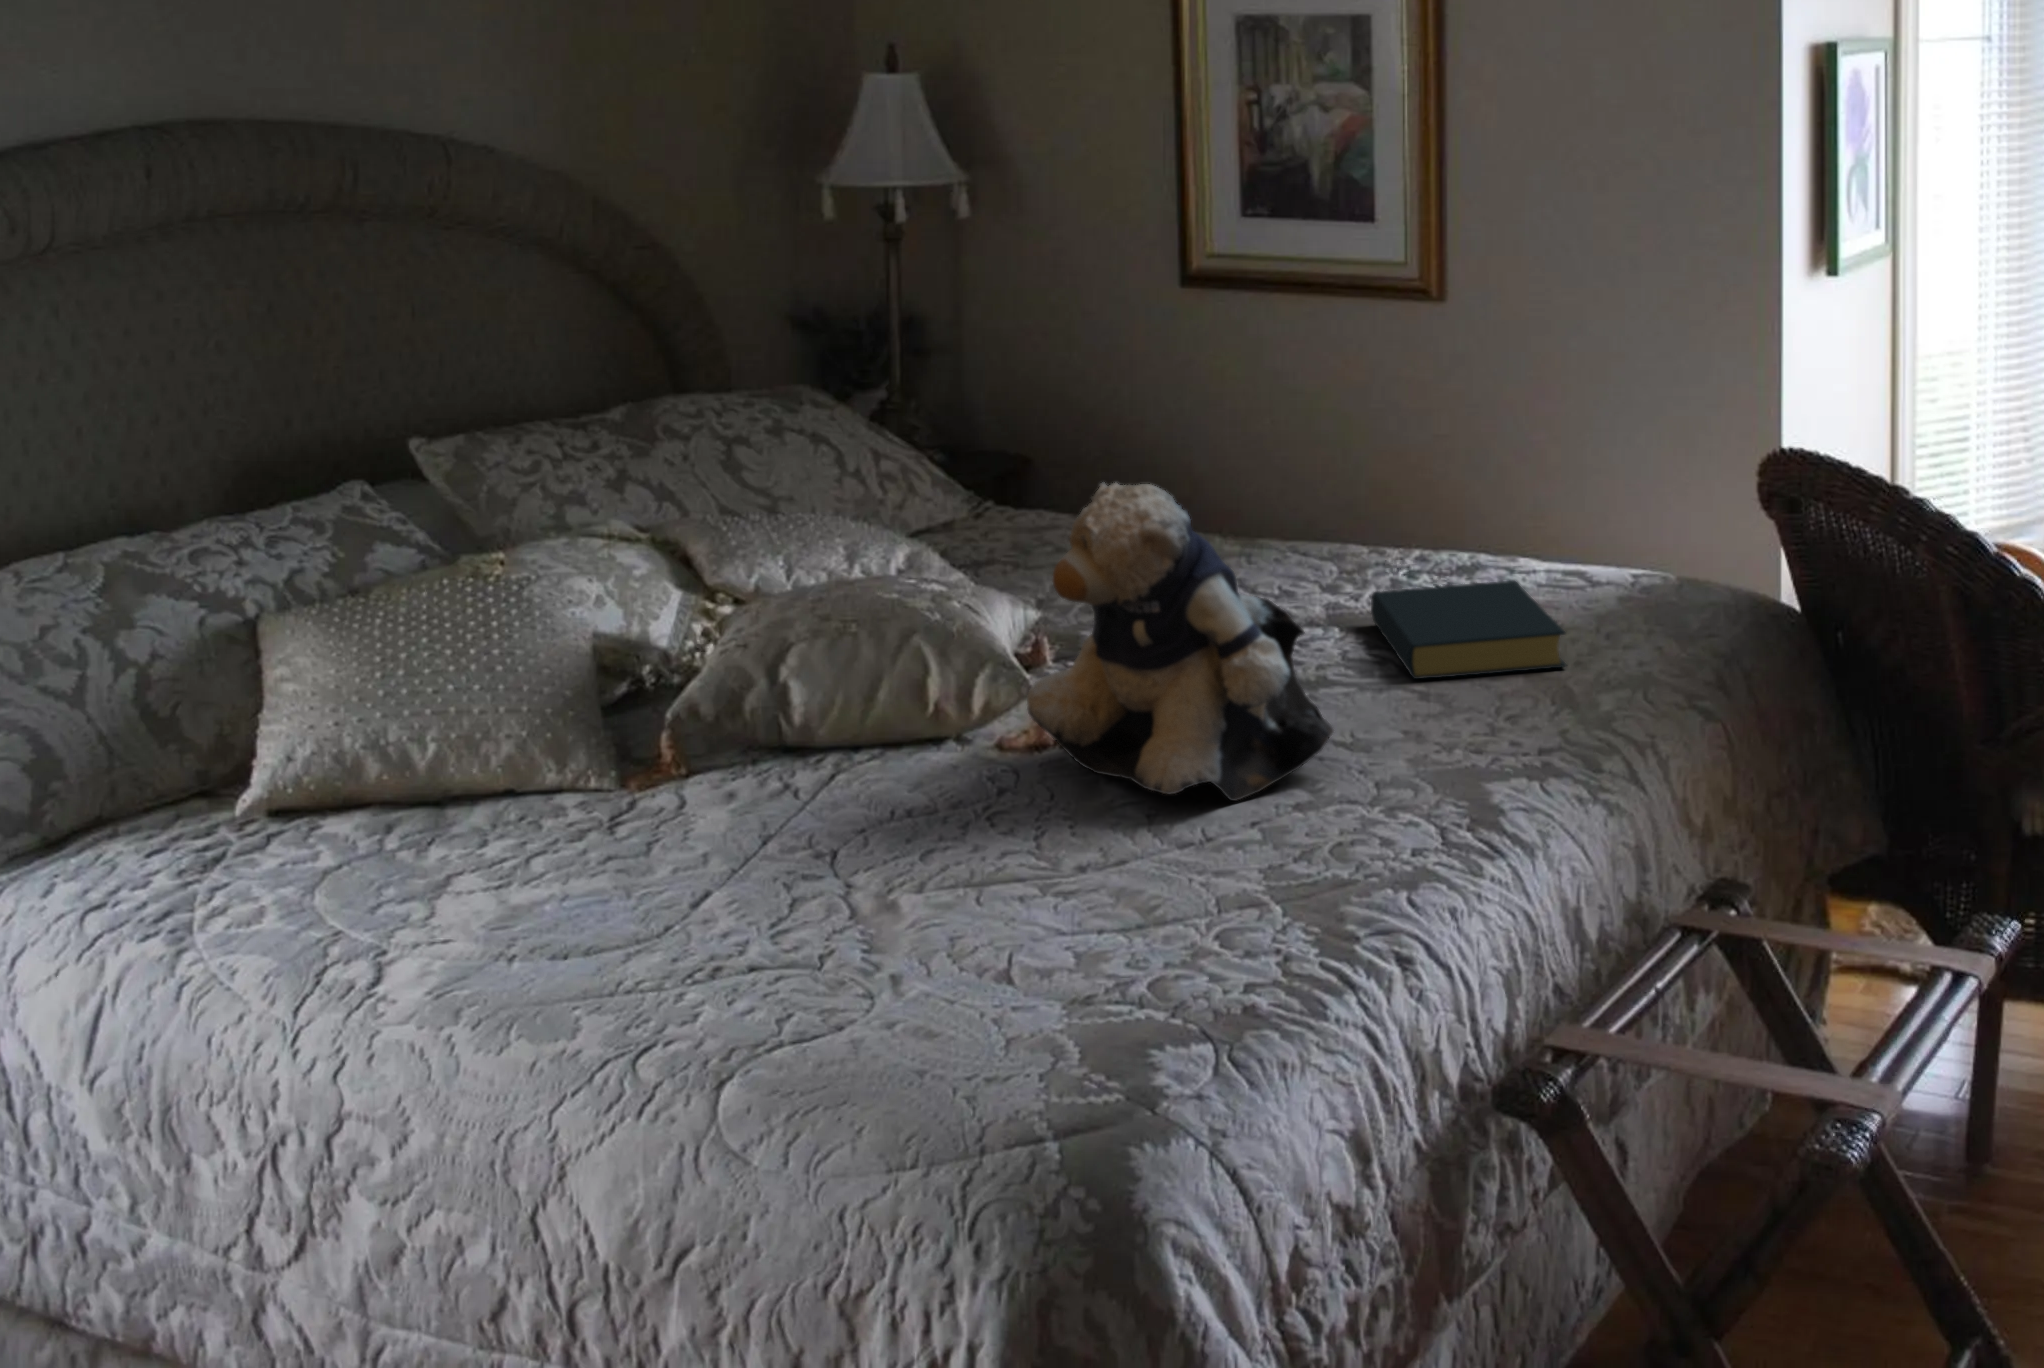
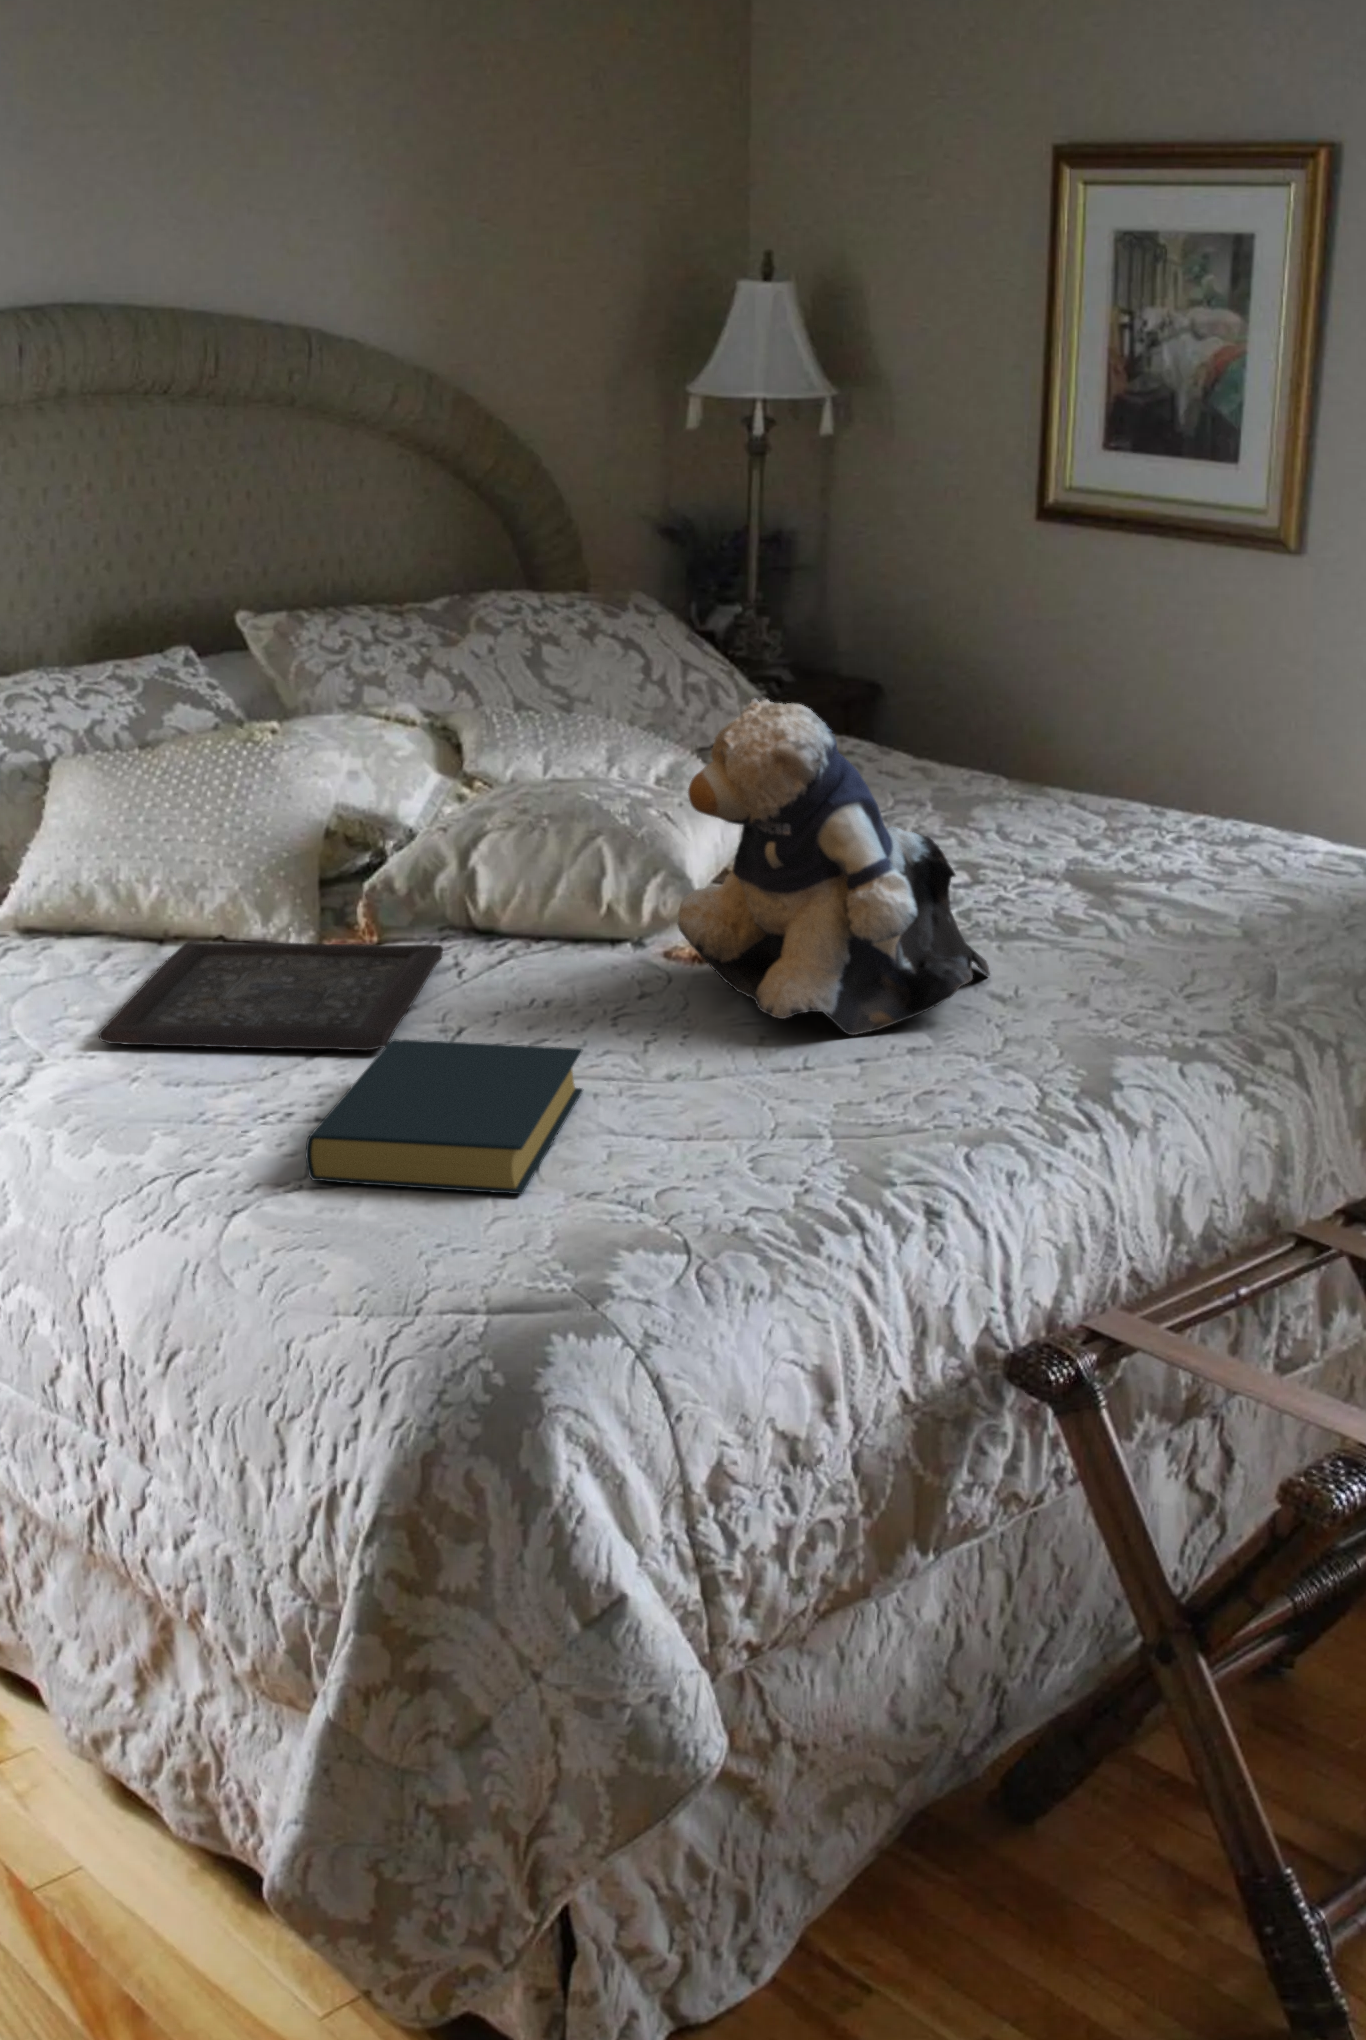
hardback book: present [1371,581,1566,679] -> present [306,1039,583,1194]
tray: none [448,767,777,924] -> present [99,943,443,1050]

